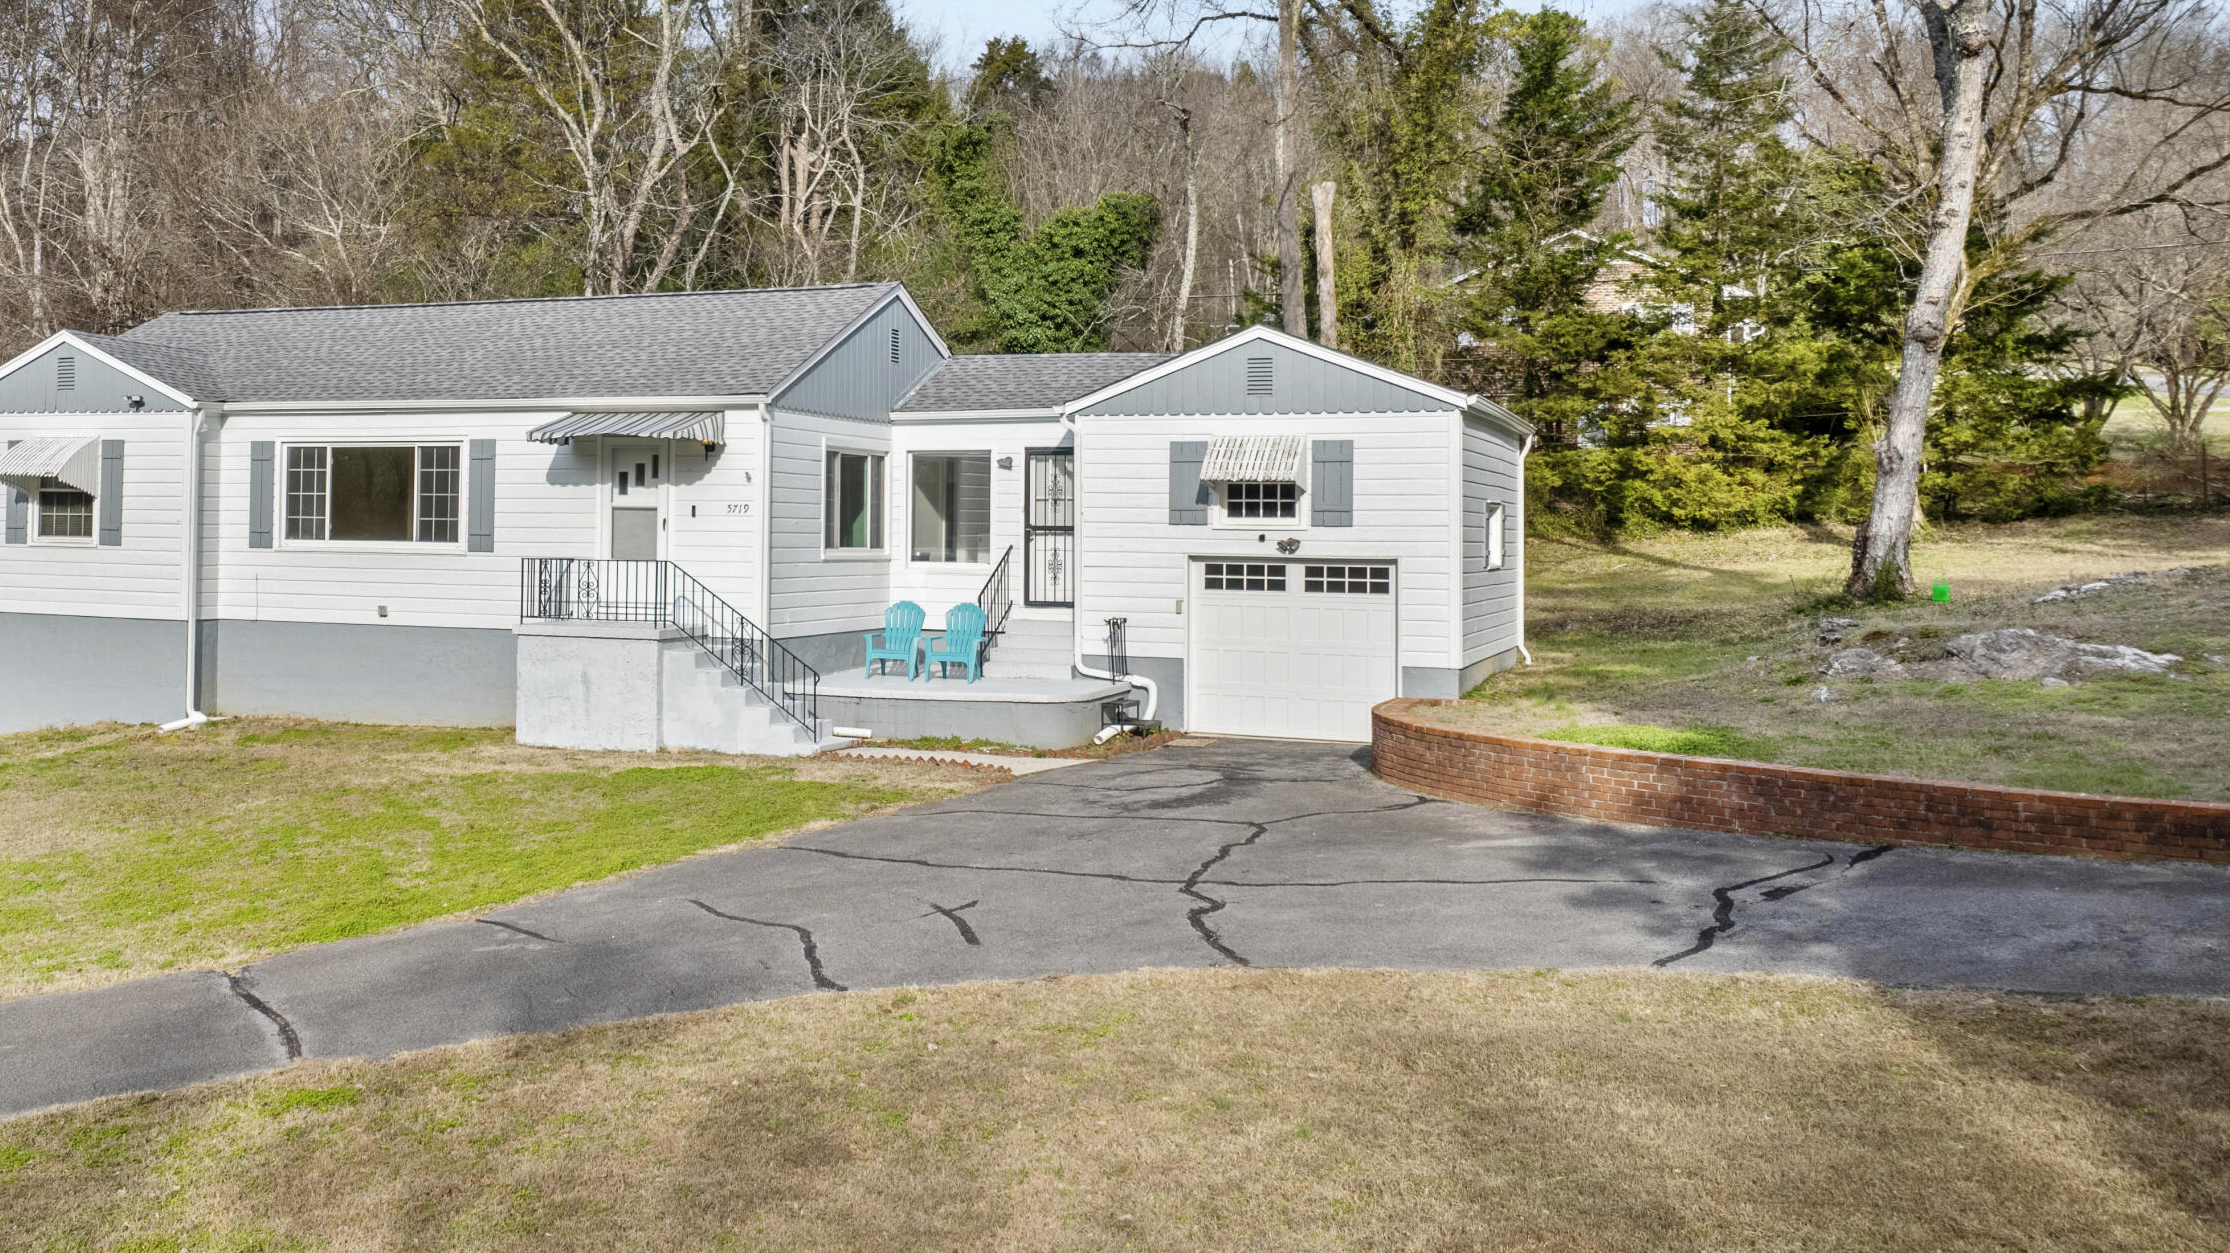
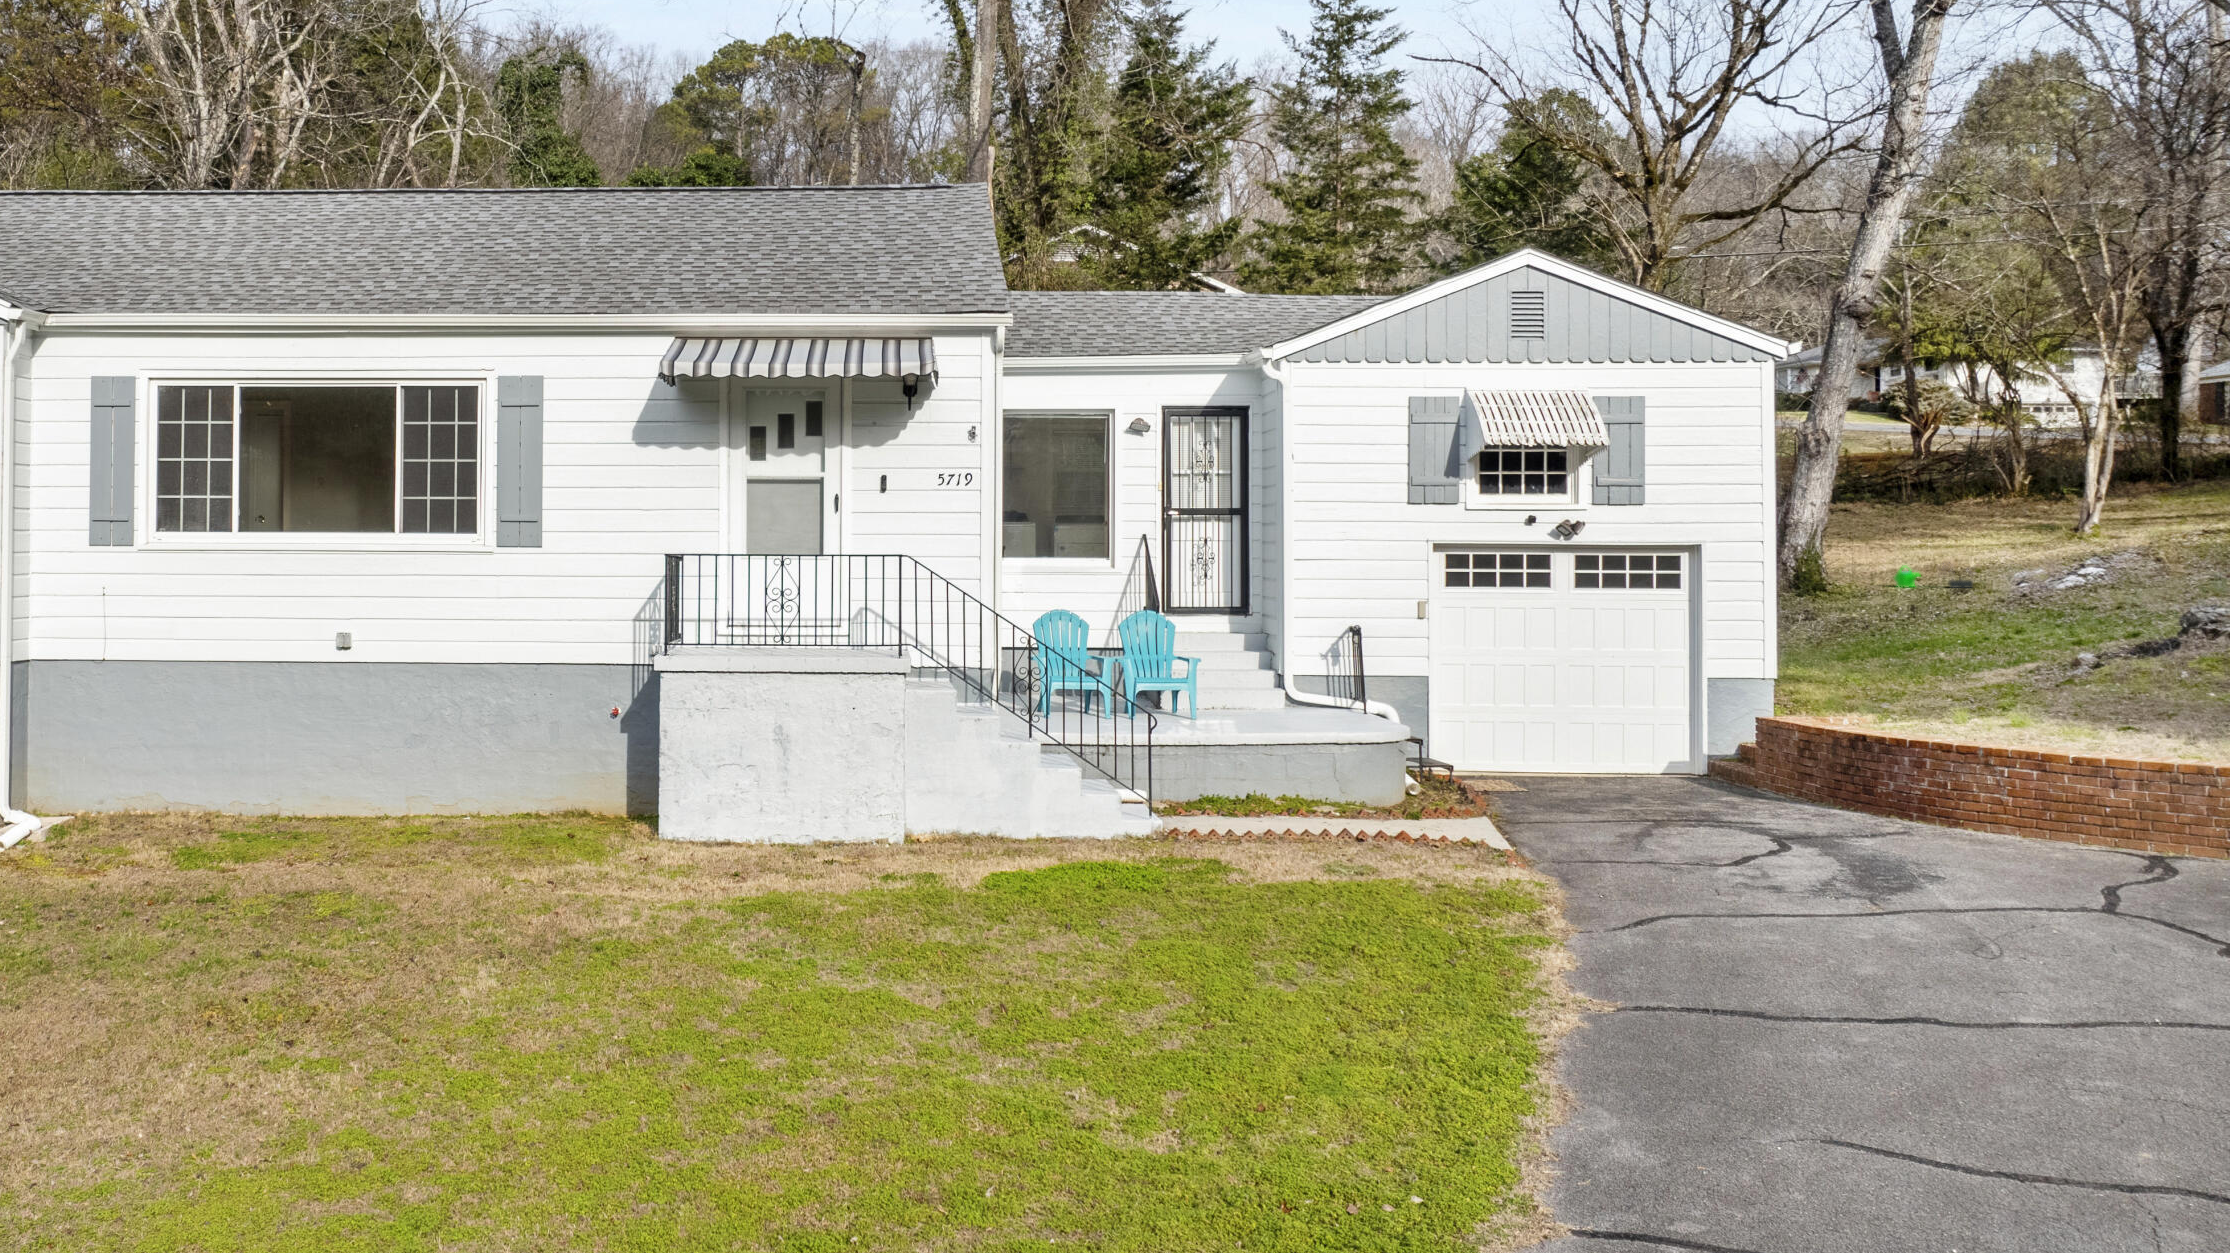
decorative plant: none [1966,576,2004,603] -> present [1942,563,1974,588]

